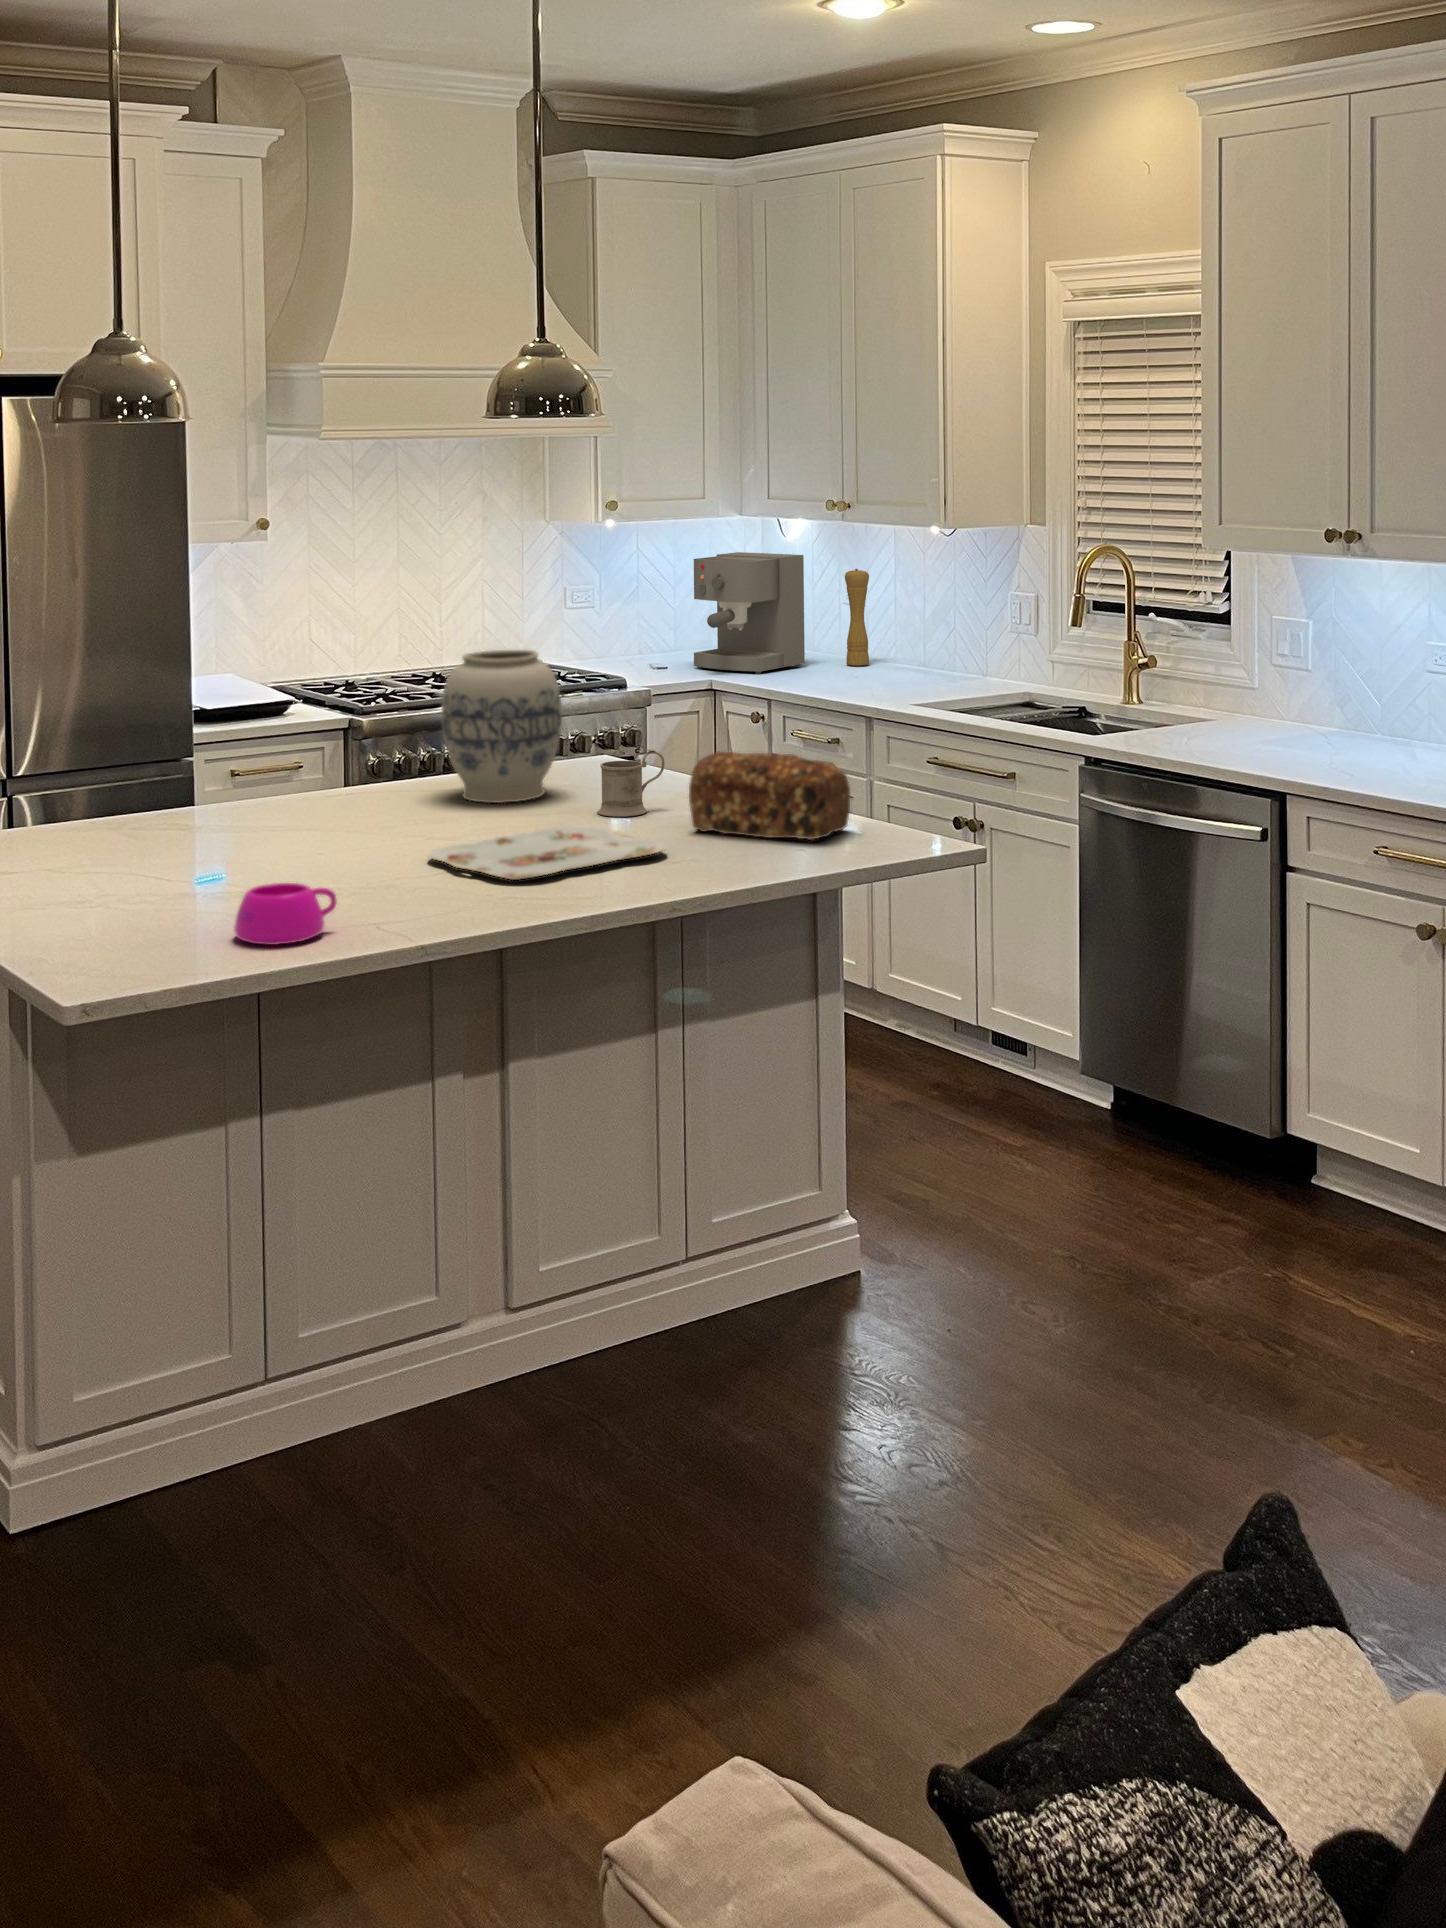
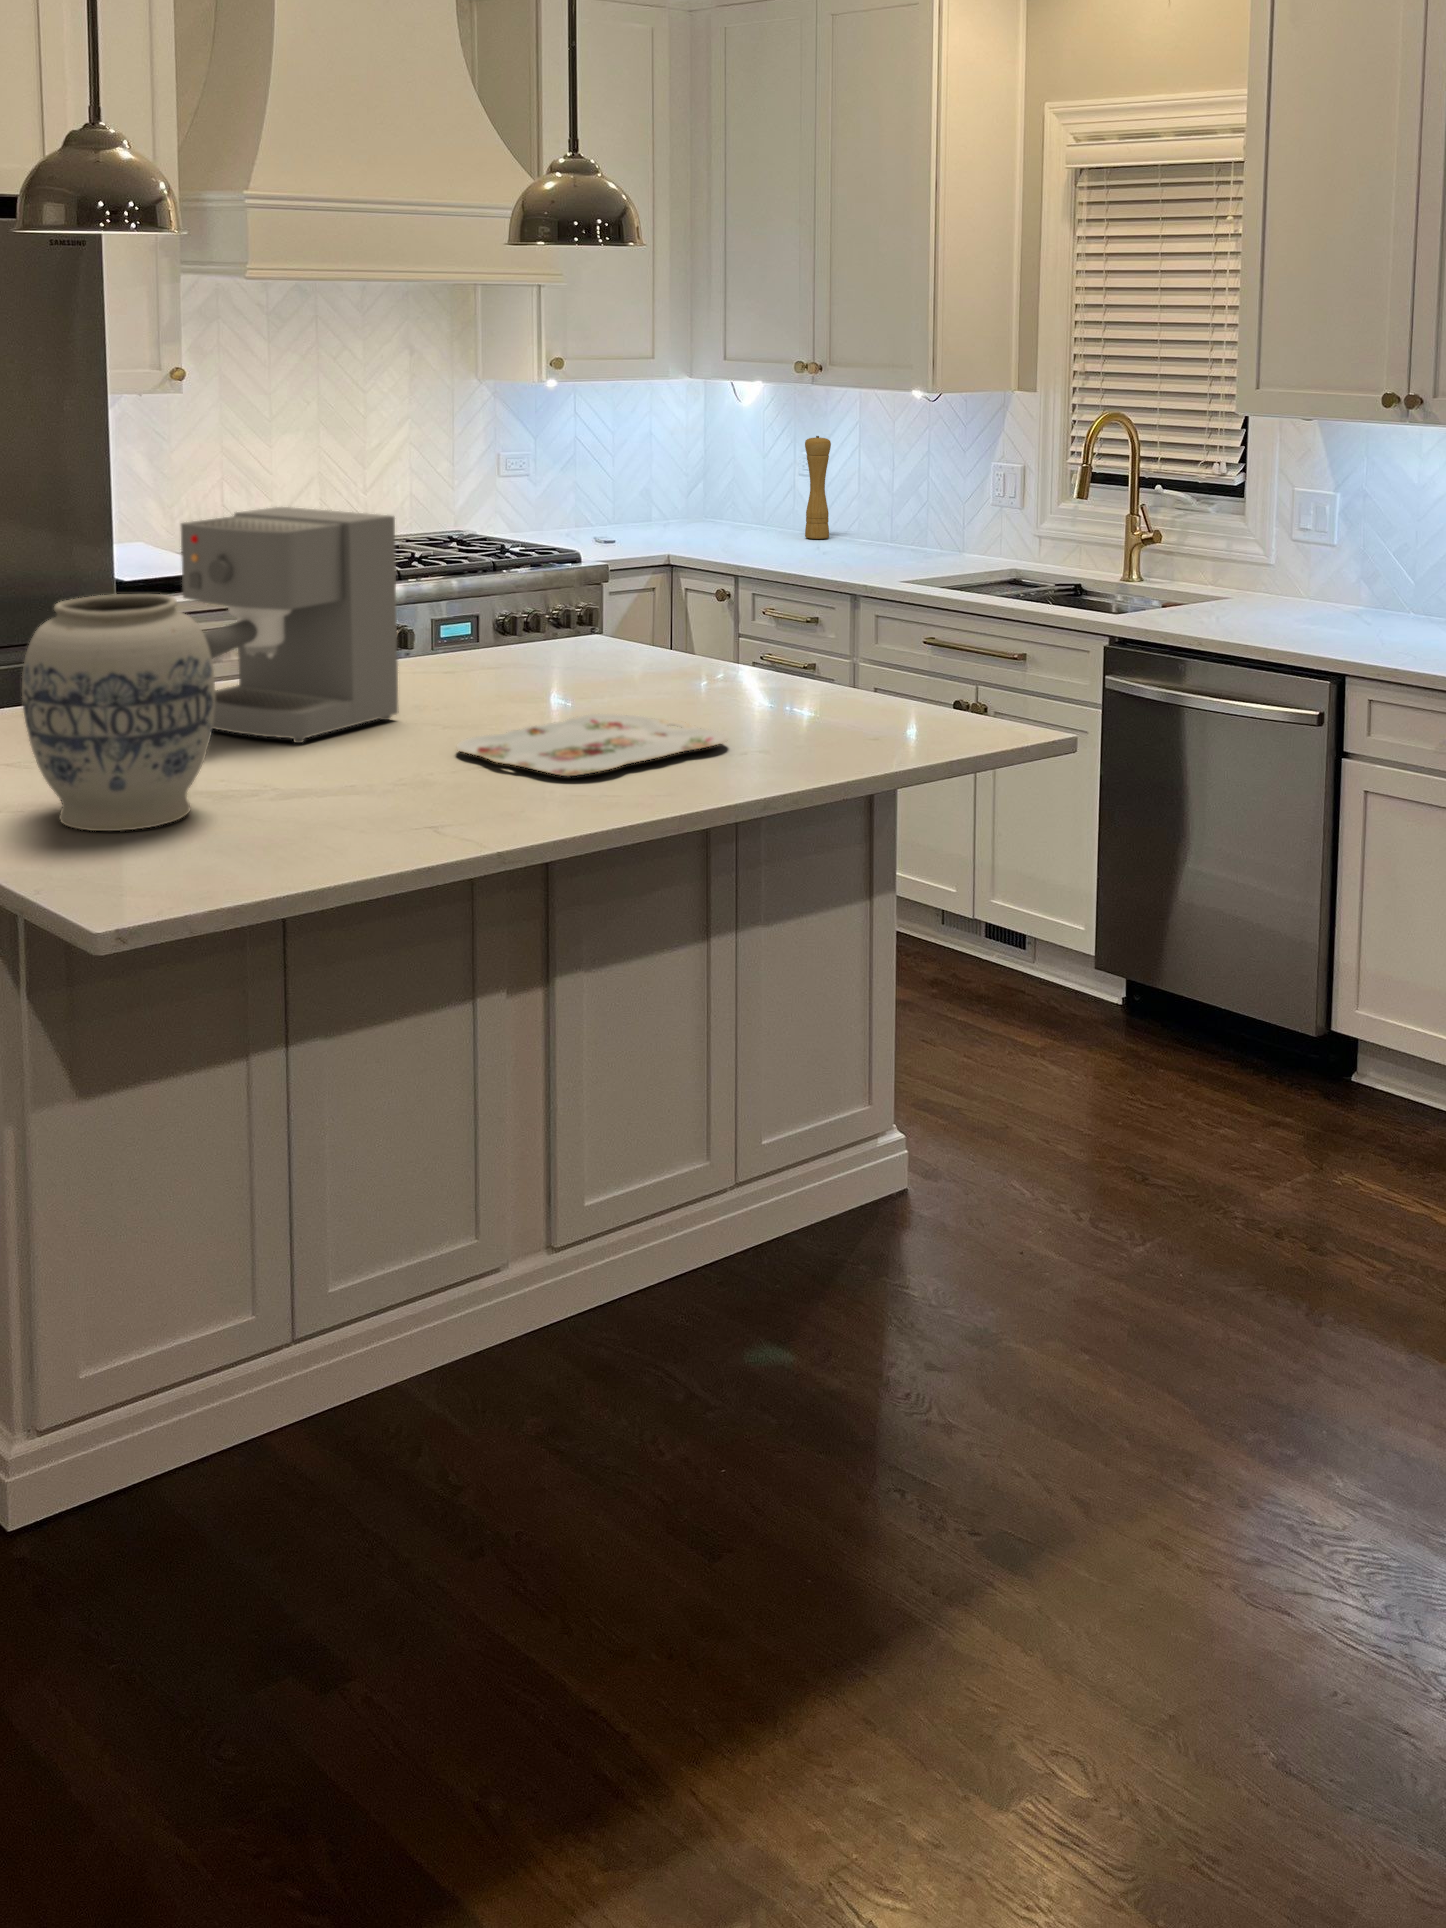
coffee maker: present [694,552,805,674] -> present [181,507,399,743]
vase: present [441,650,562,803] -> present [22,594,215,831]
mug: present [598,749,665,817] -> none [623,627,696,702]
bread loaf: present [689,752,850,840] -> none [738,630,917,728]
bowl: present [234,883,336,945] -> none [266,784,386,858]

